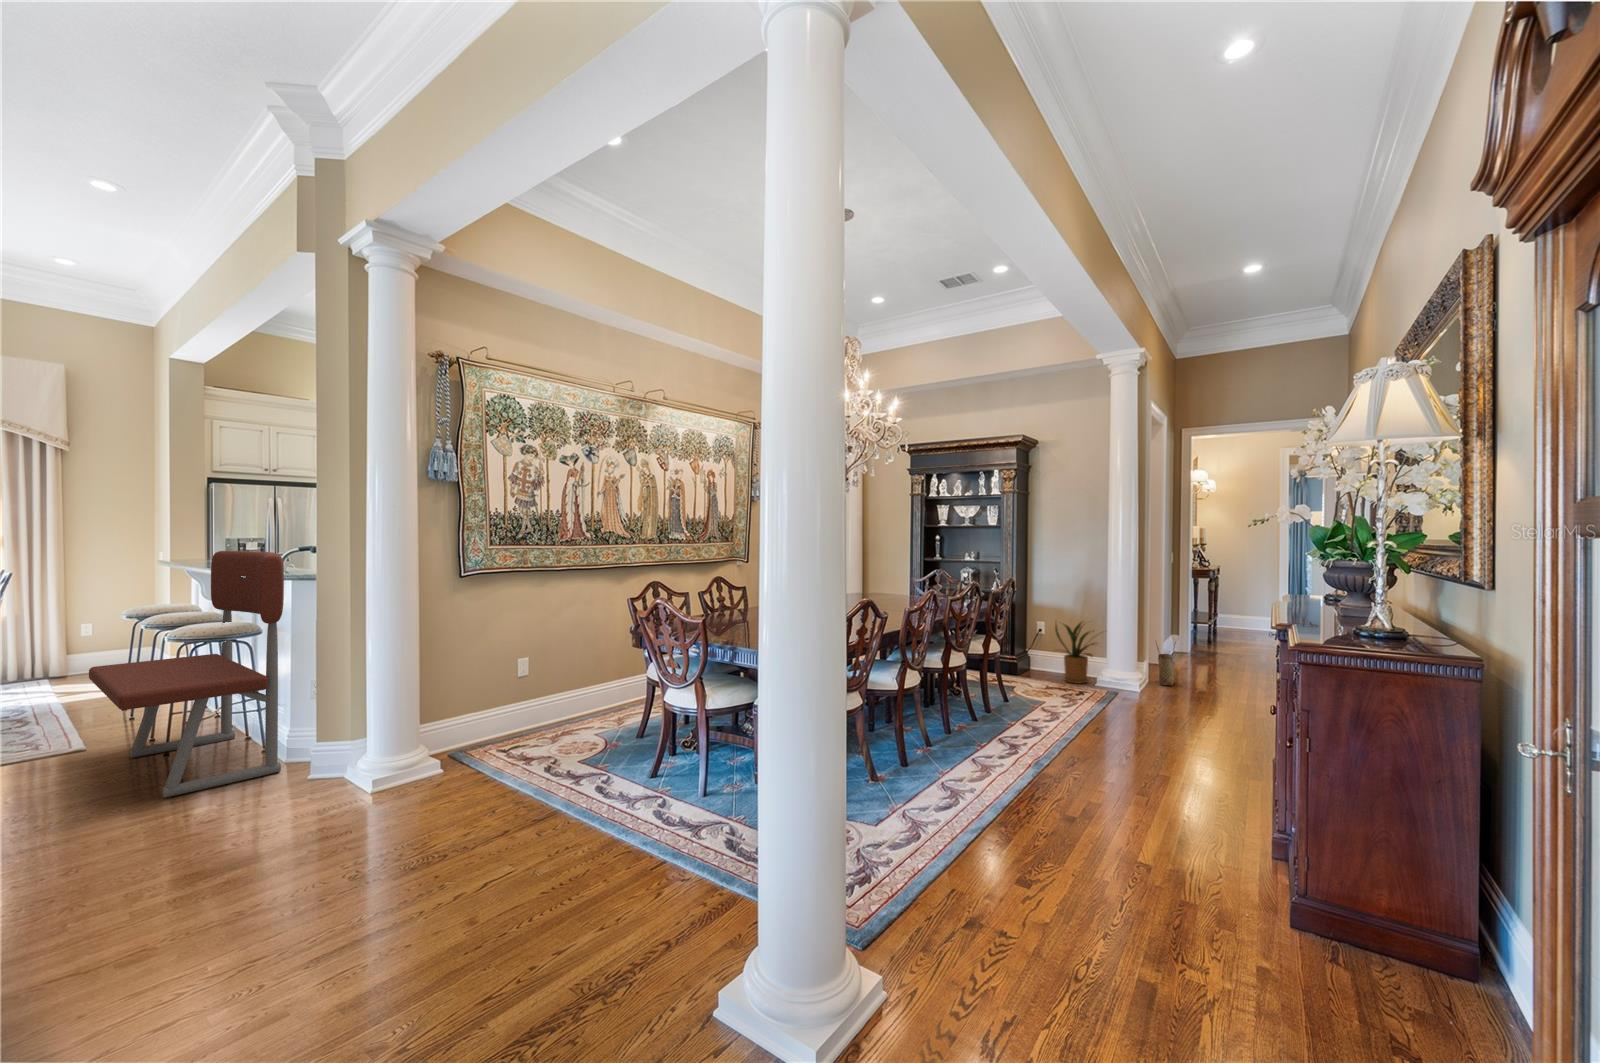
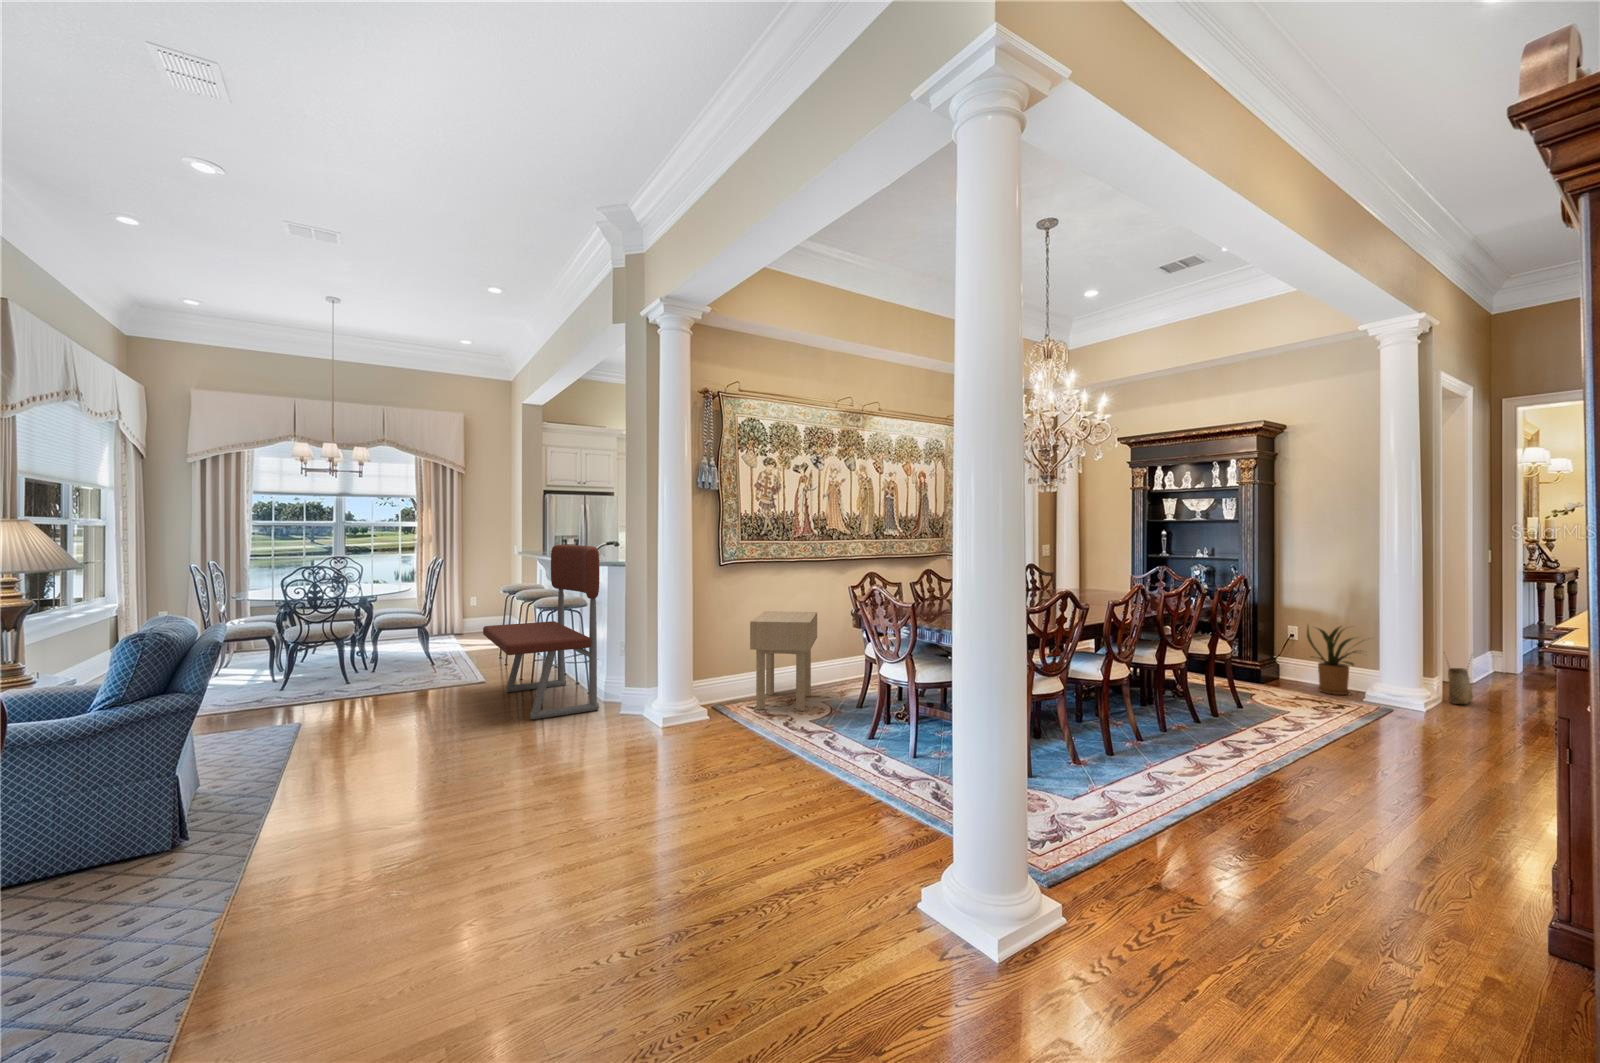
side table: none [501,628,588,750] -> present [750,611,817,711]

